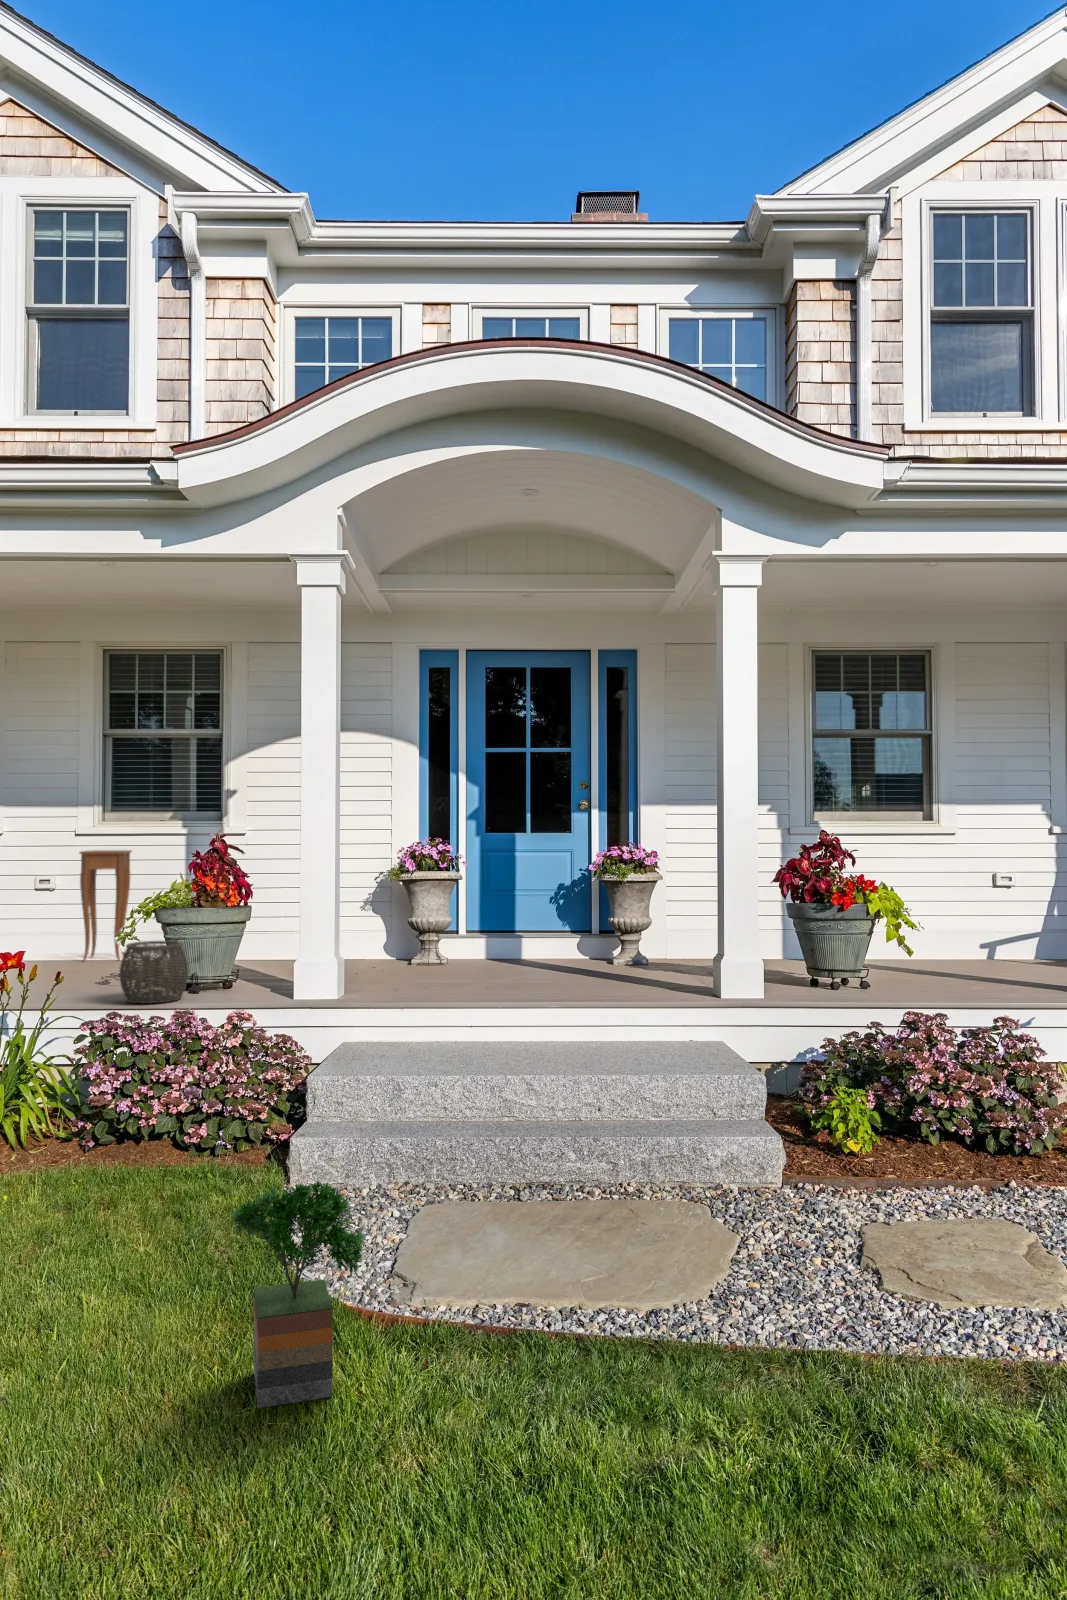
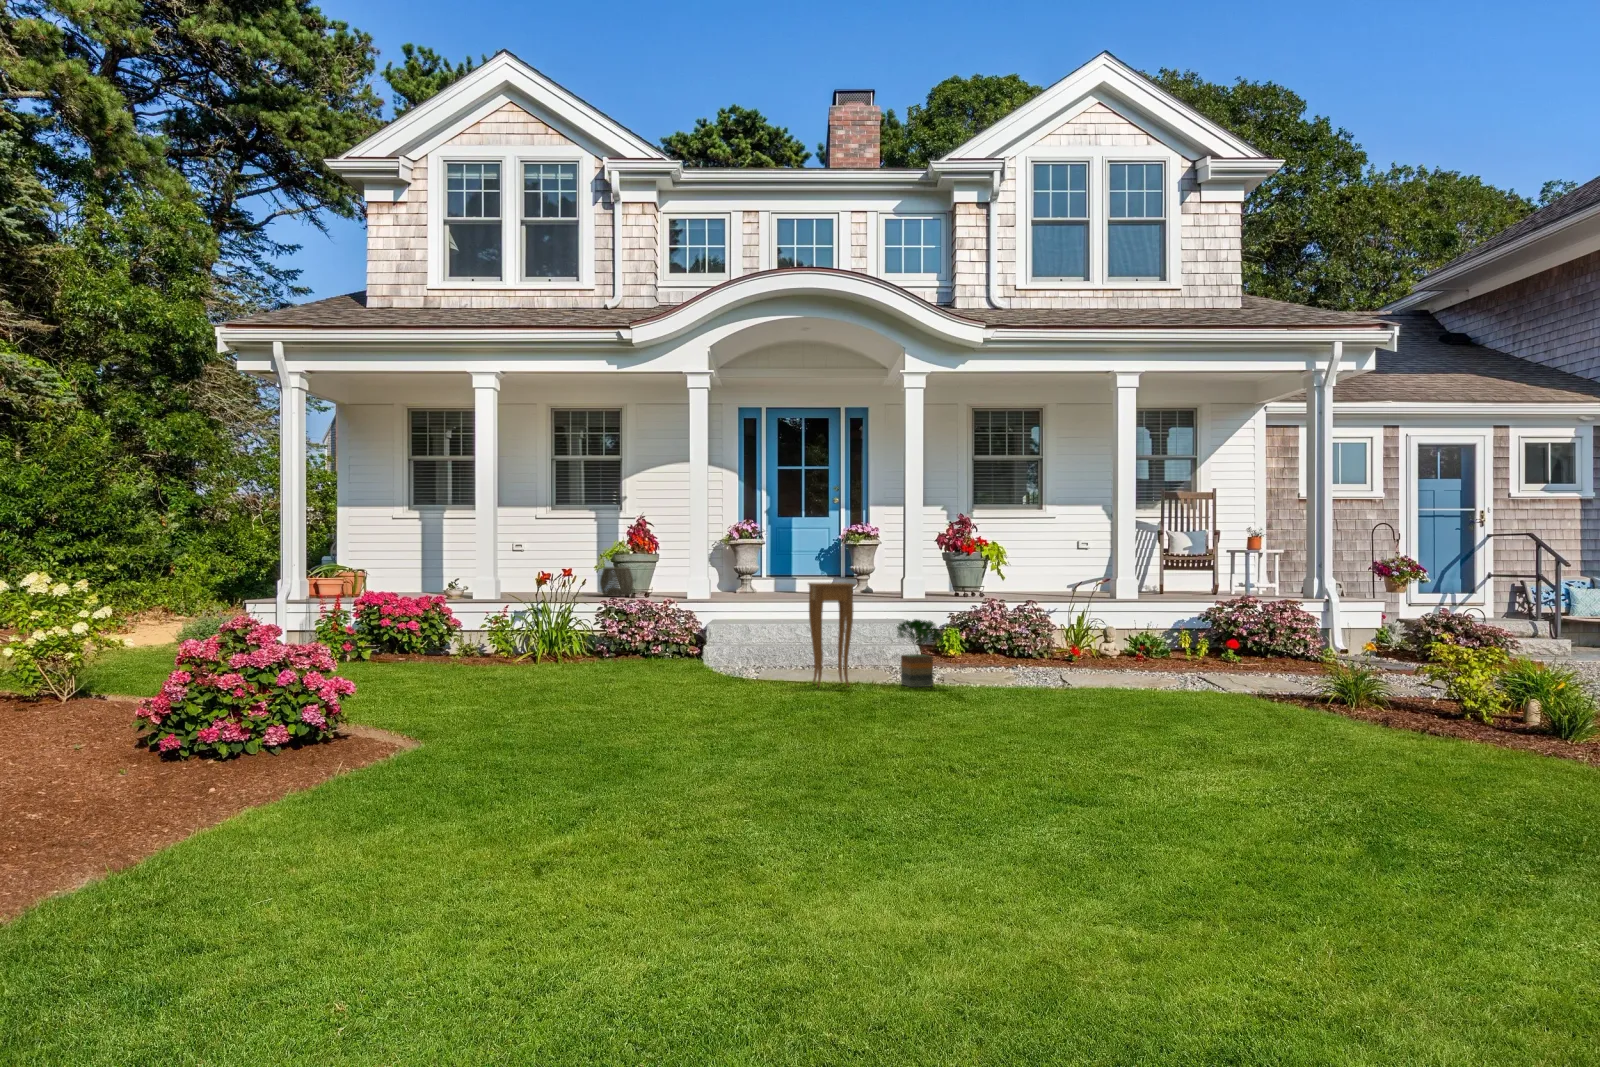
side table: present [80,850,131,961] -> present [808,582,854,687]
potted tree: present [230,1181,365,1408] -> present [897,619,943,687]

